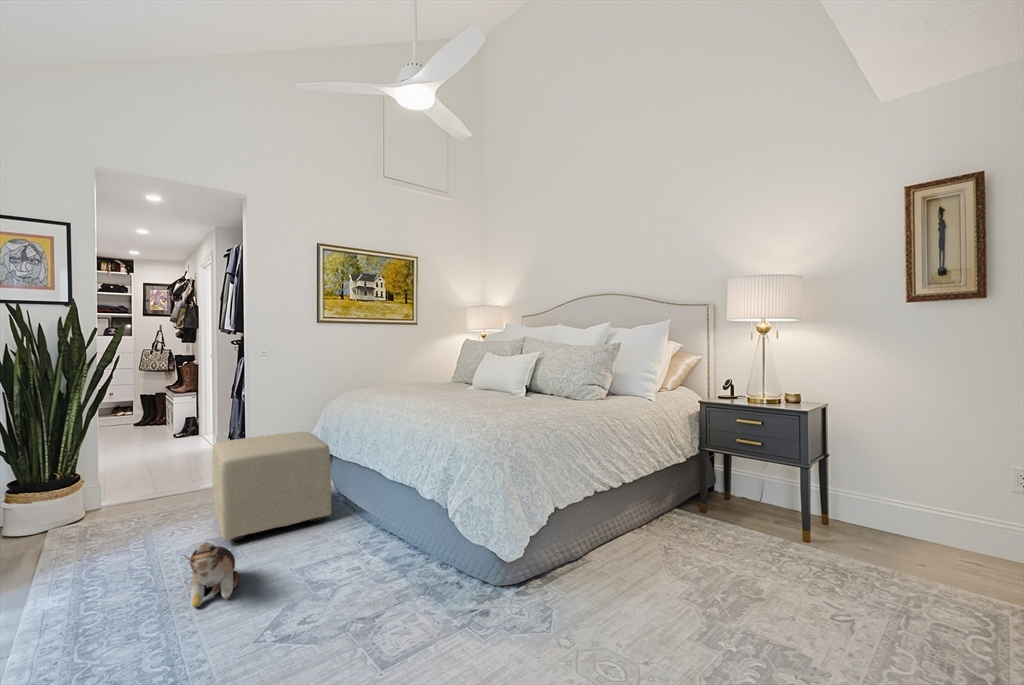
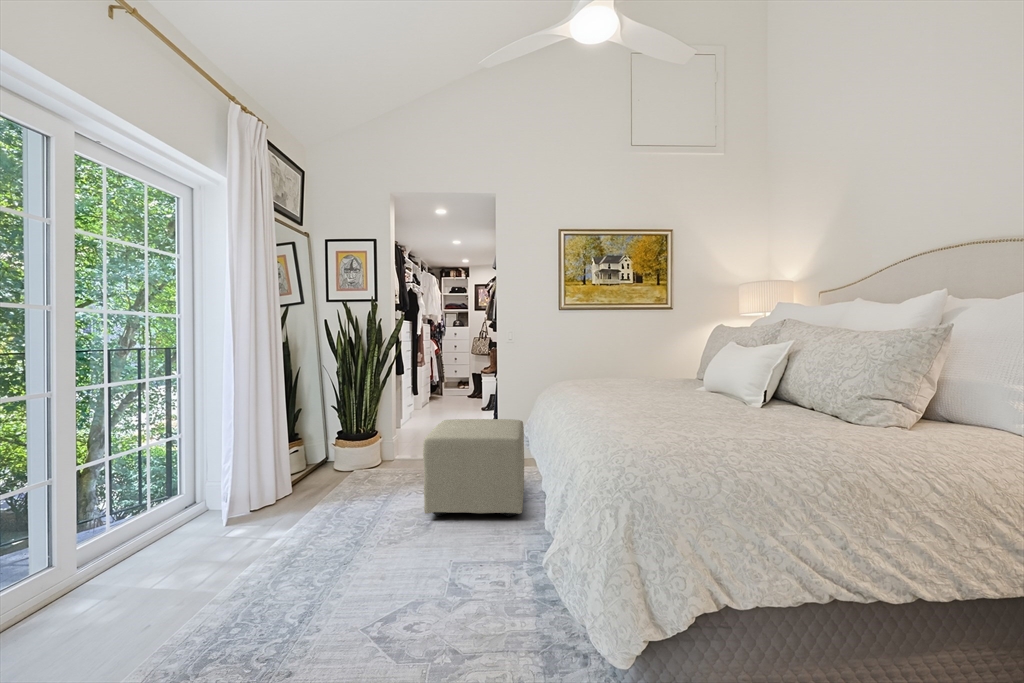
plush toy: present [184,542,239,607] -> none [342,514,412,573]

